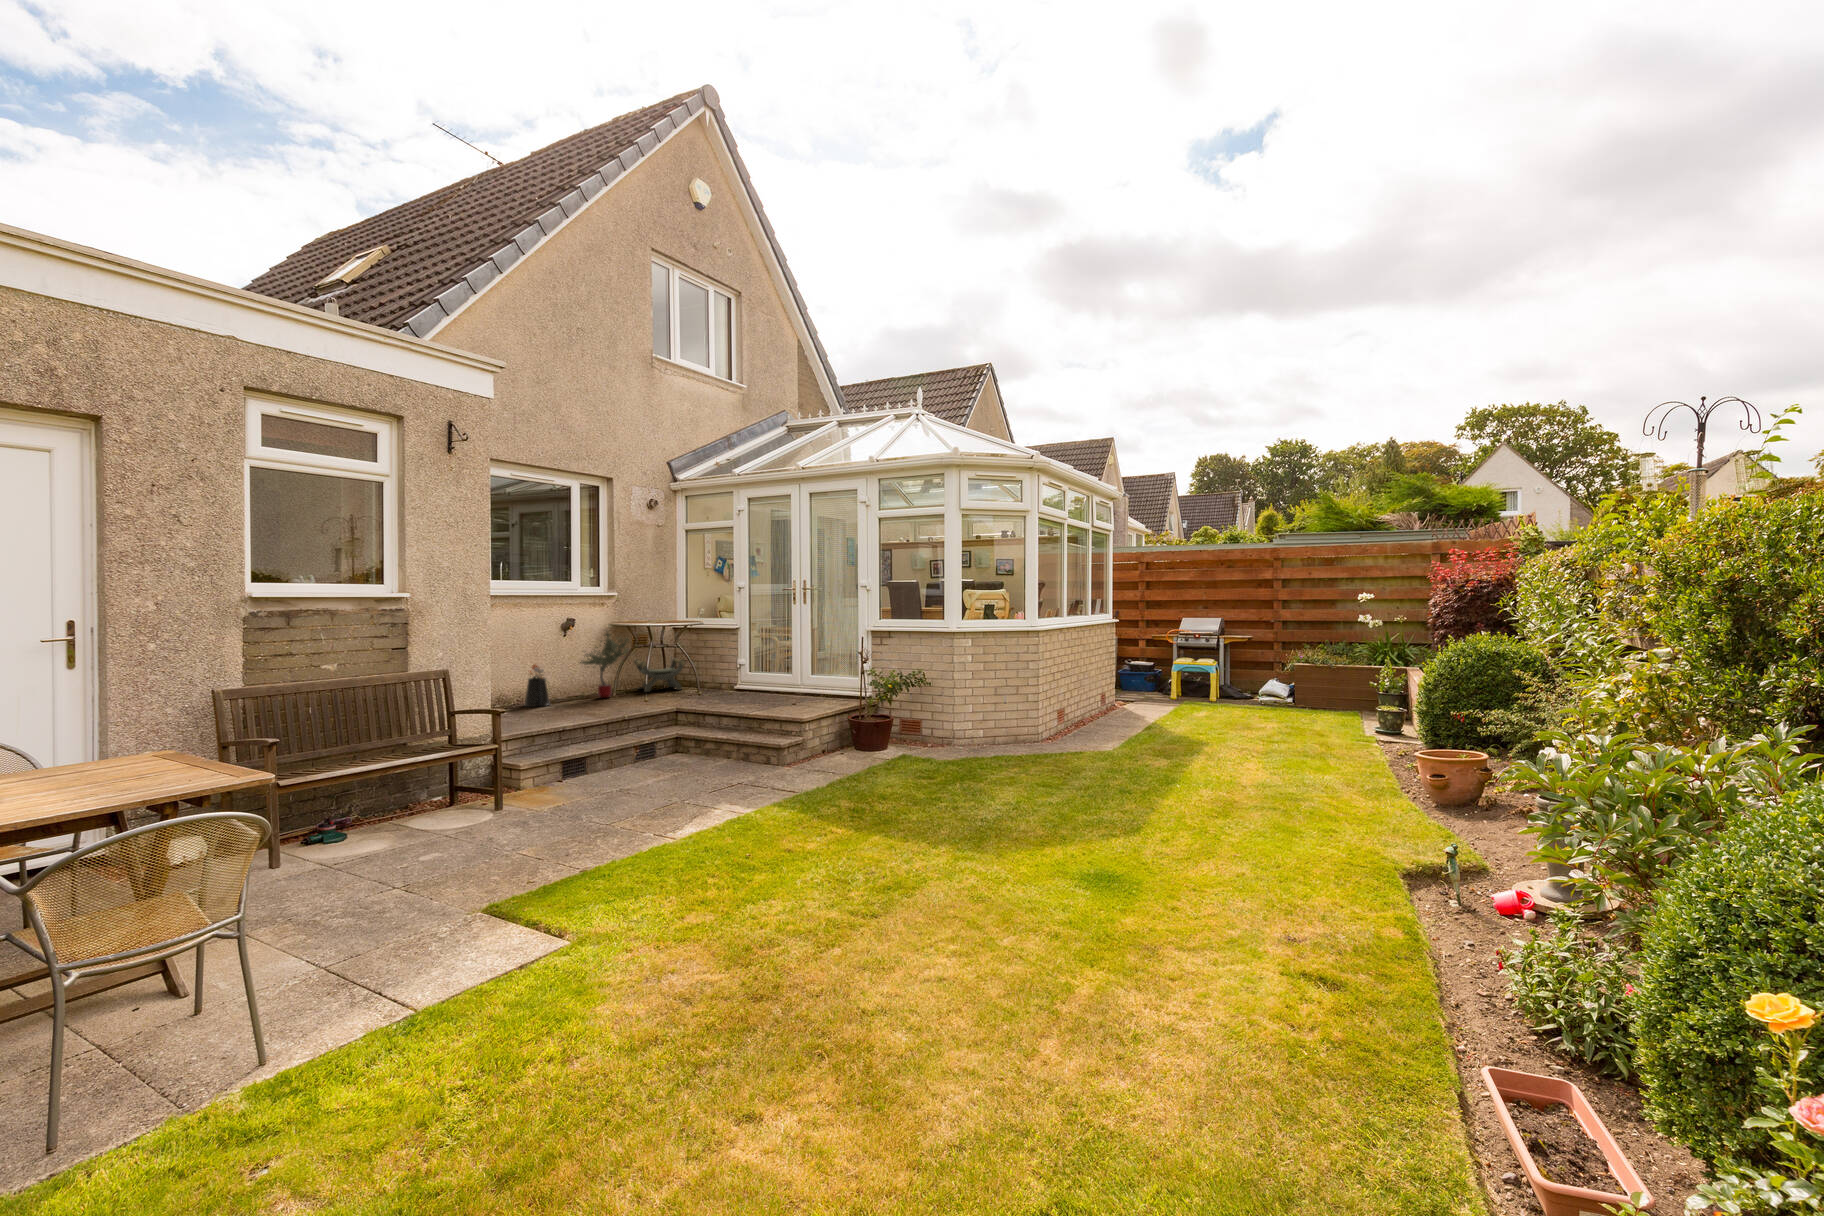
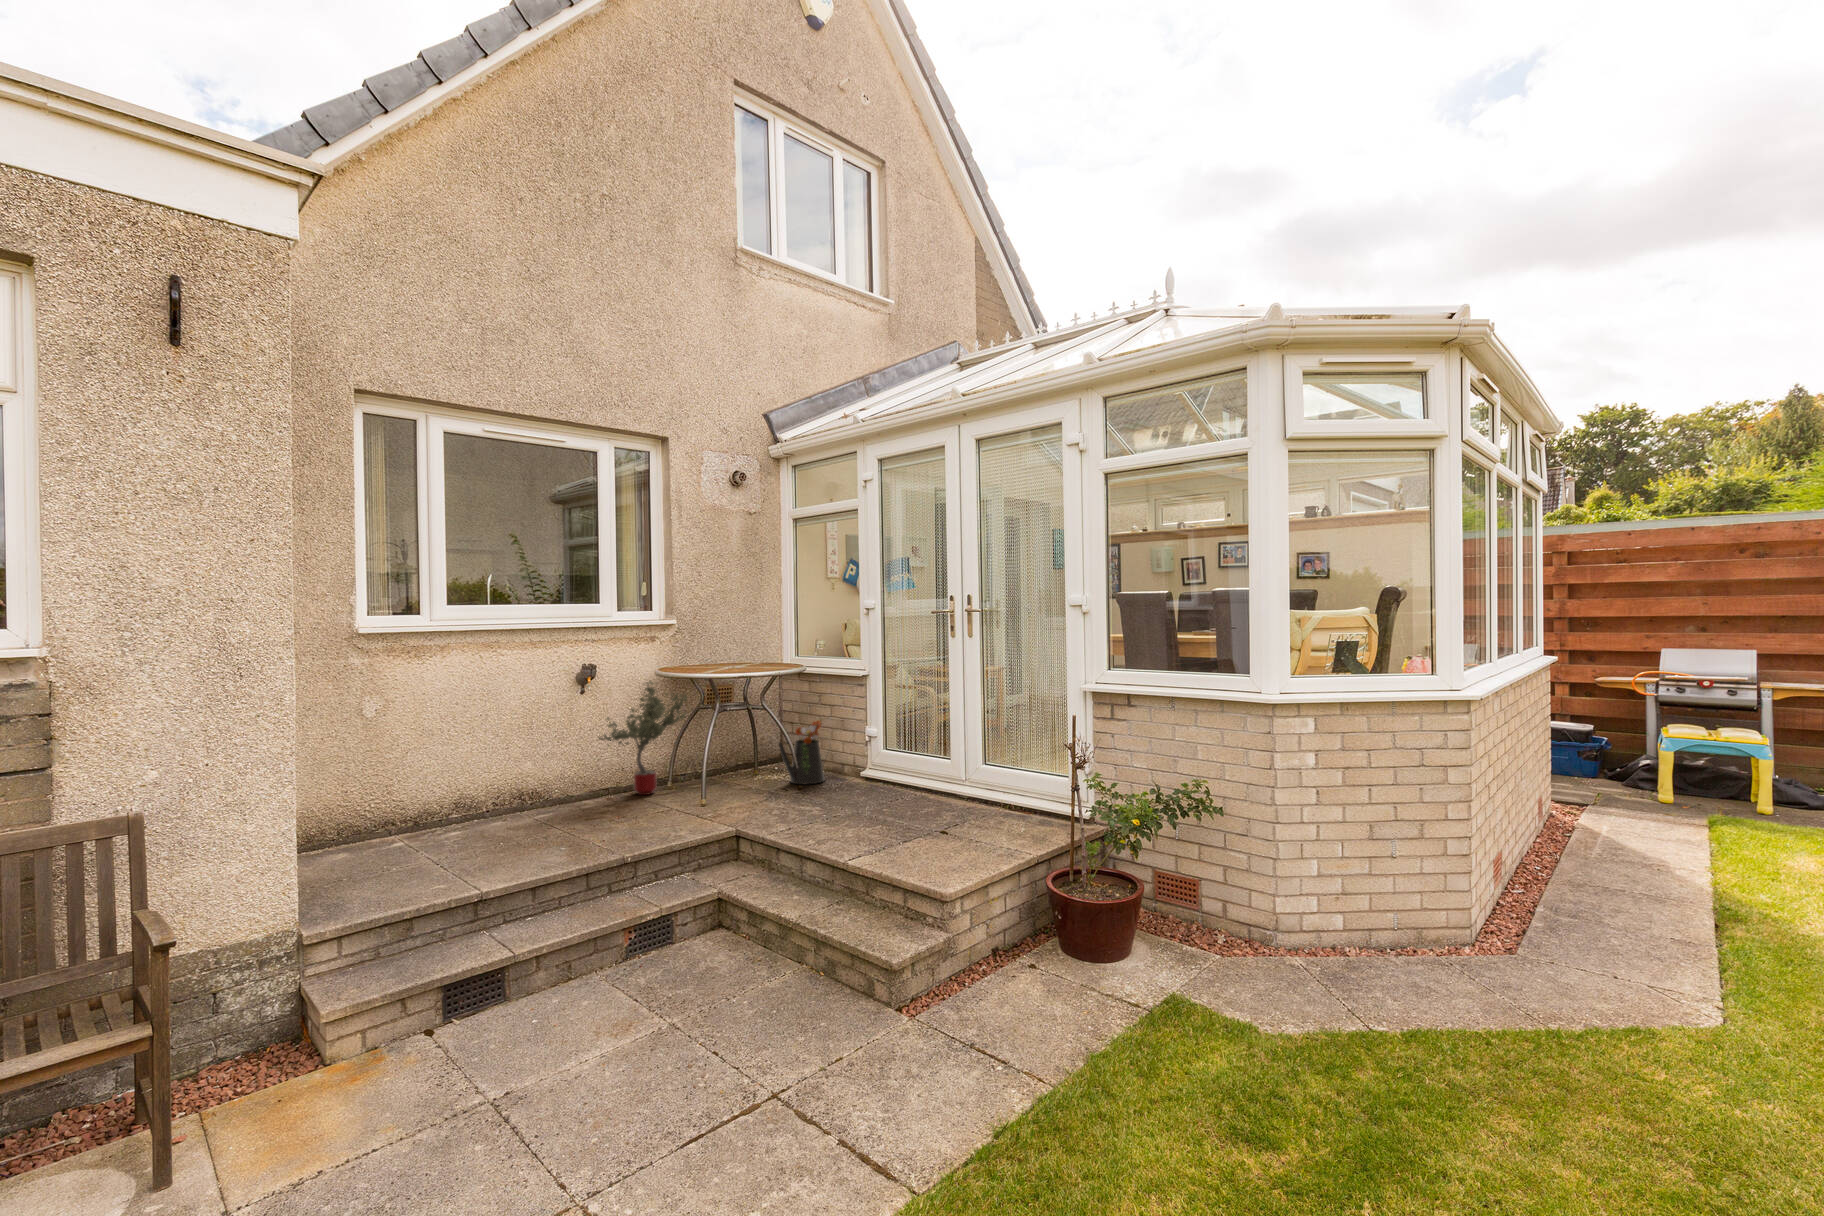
stool: present [634,658,685,692] -> none [707,720,783,781]
watering can: present [525,664,549,707] -> present [779,721,828,784]

